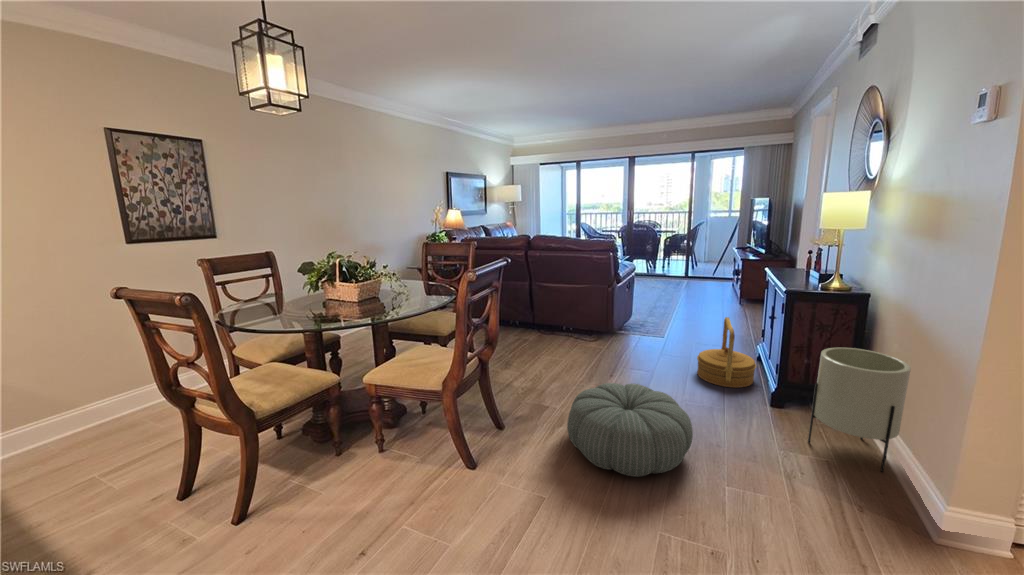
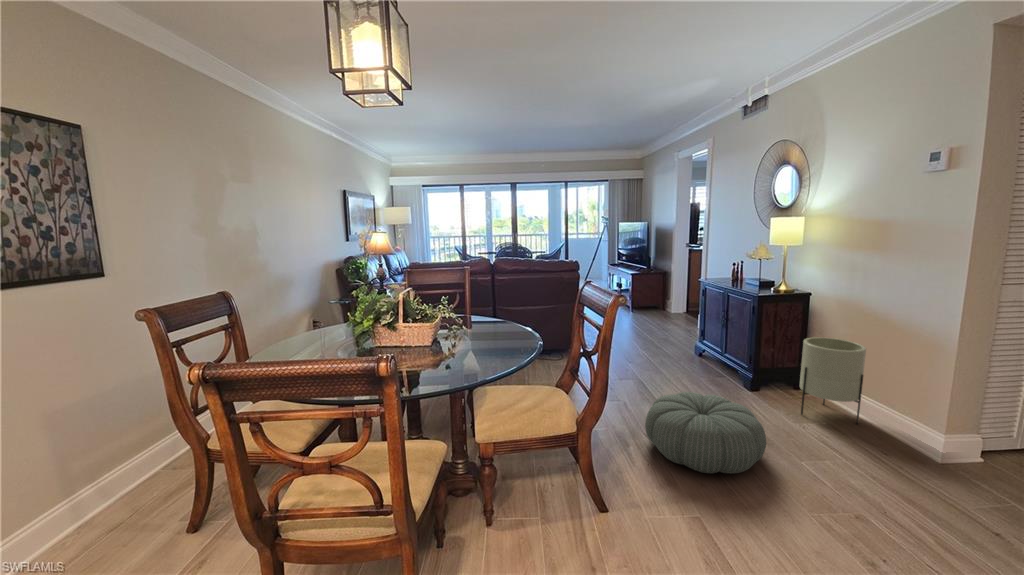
woven basket: present [697,317,756,388] -> none [675,325,724,384]

